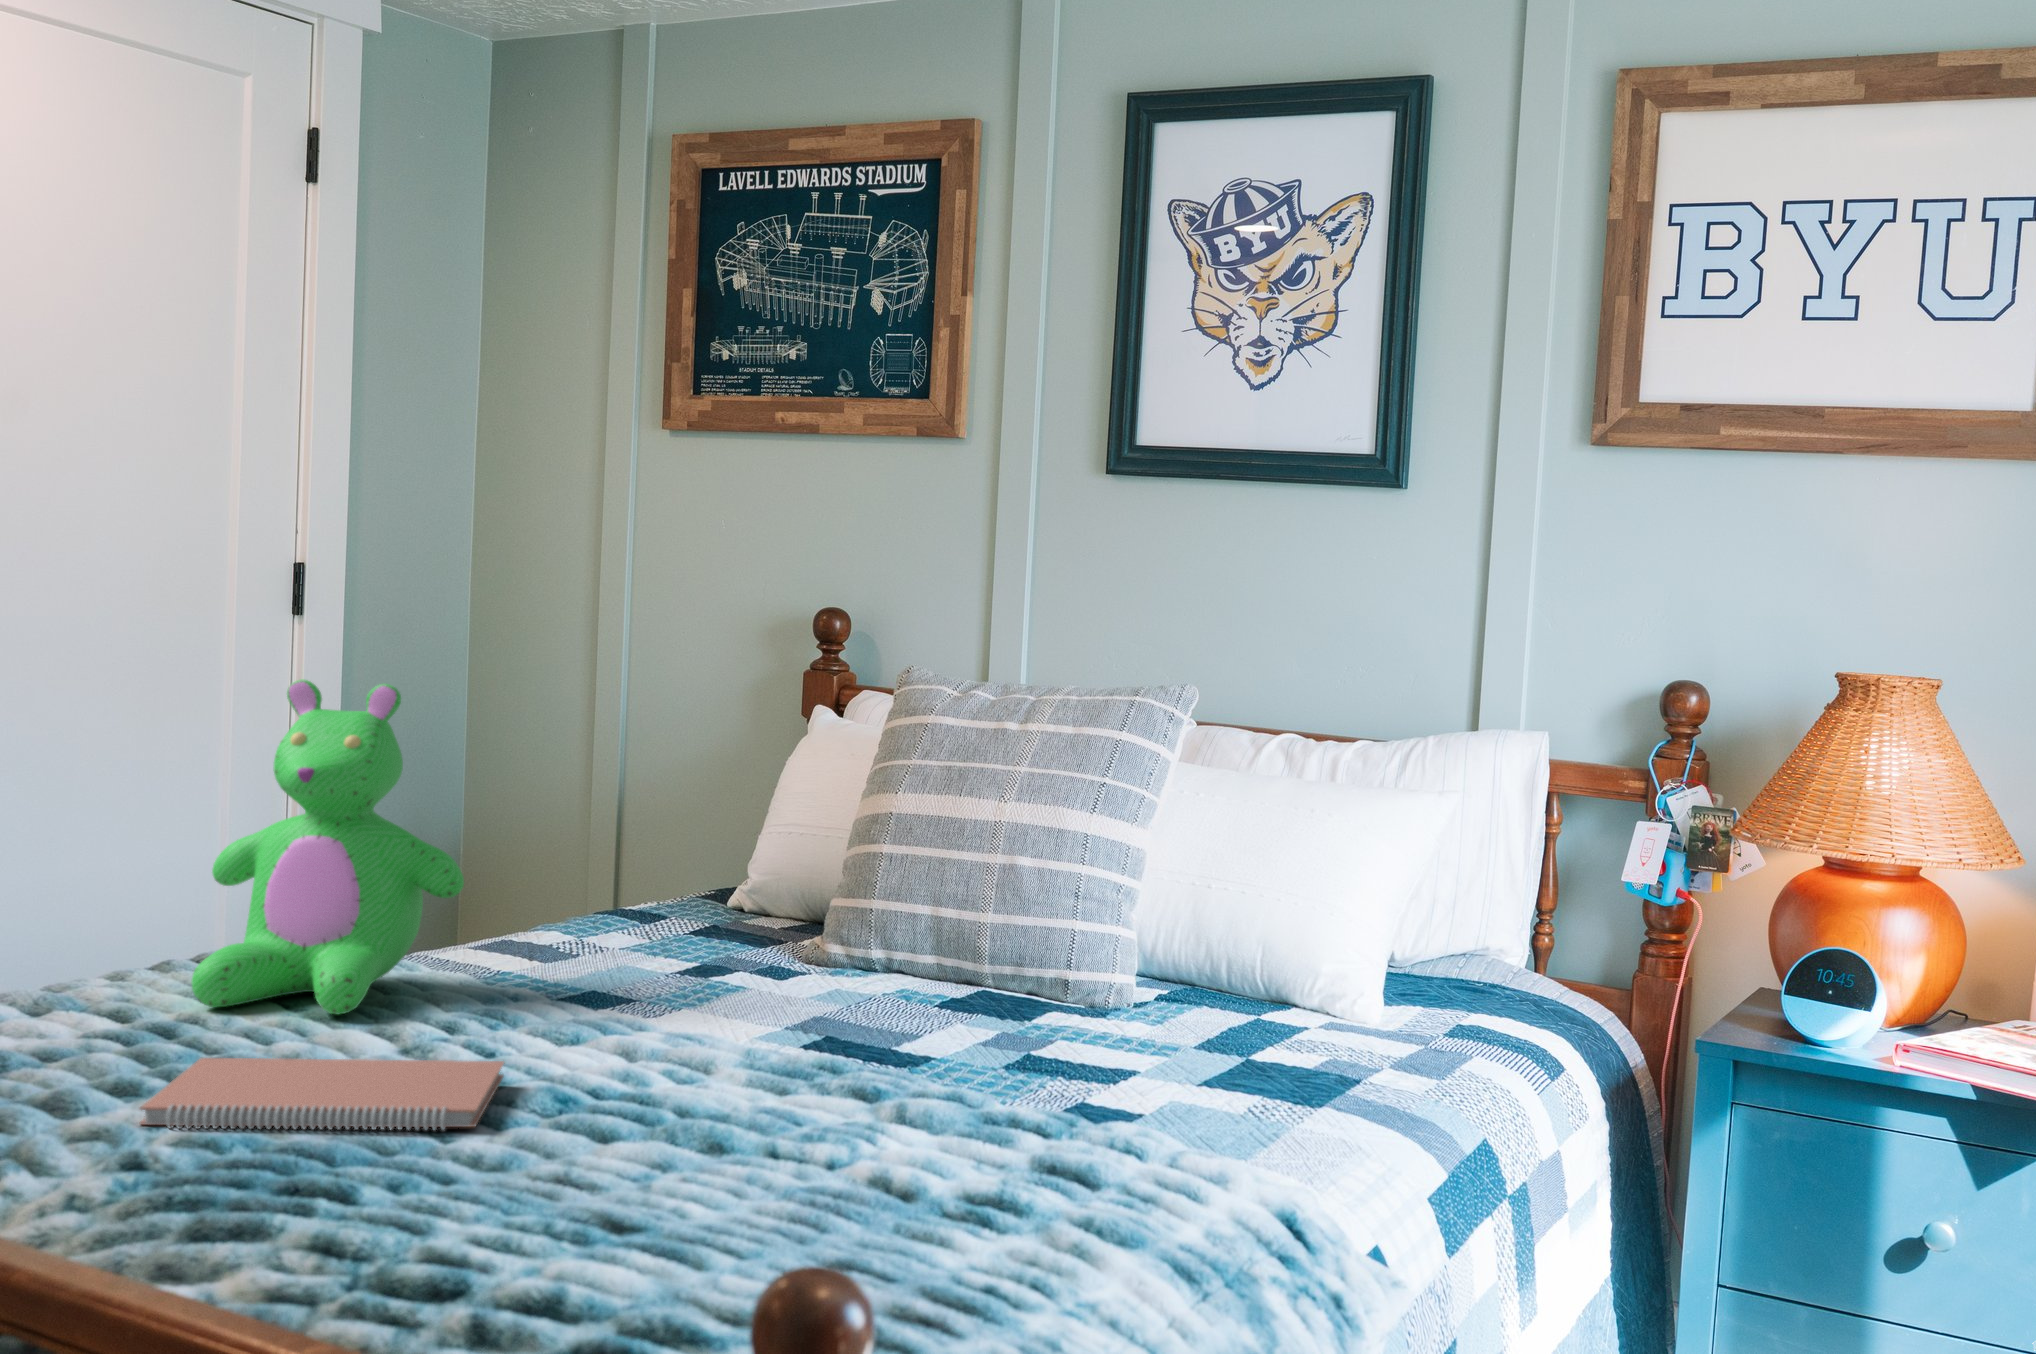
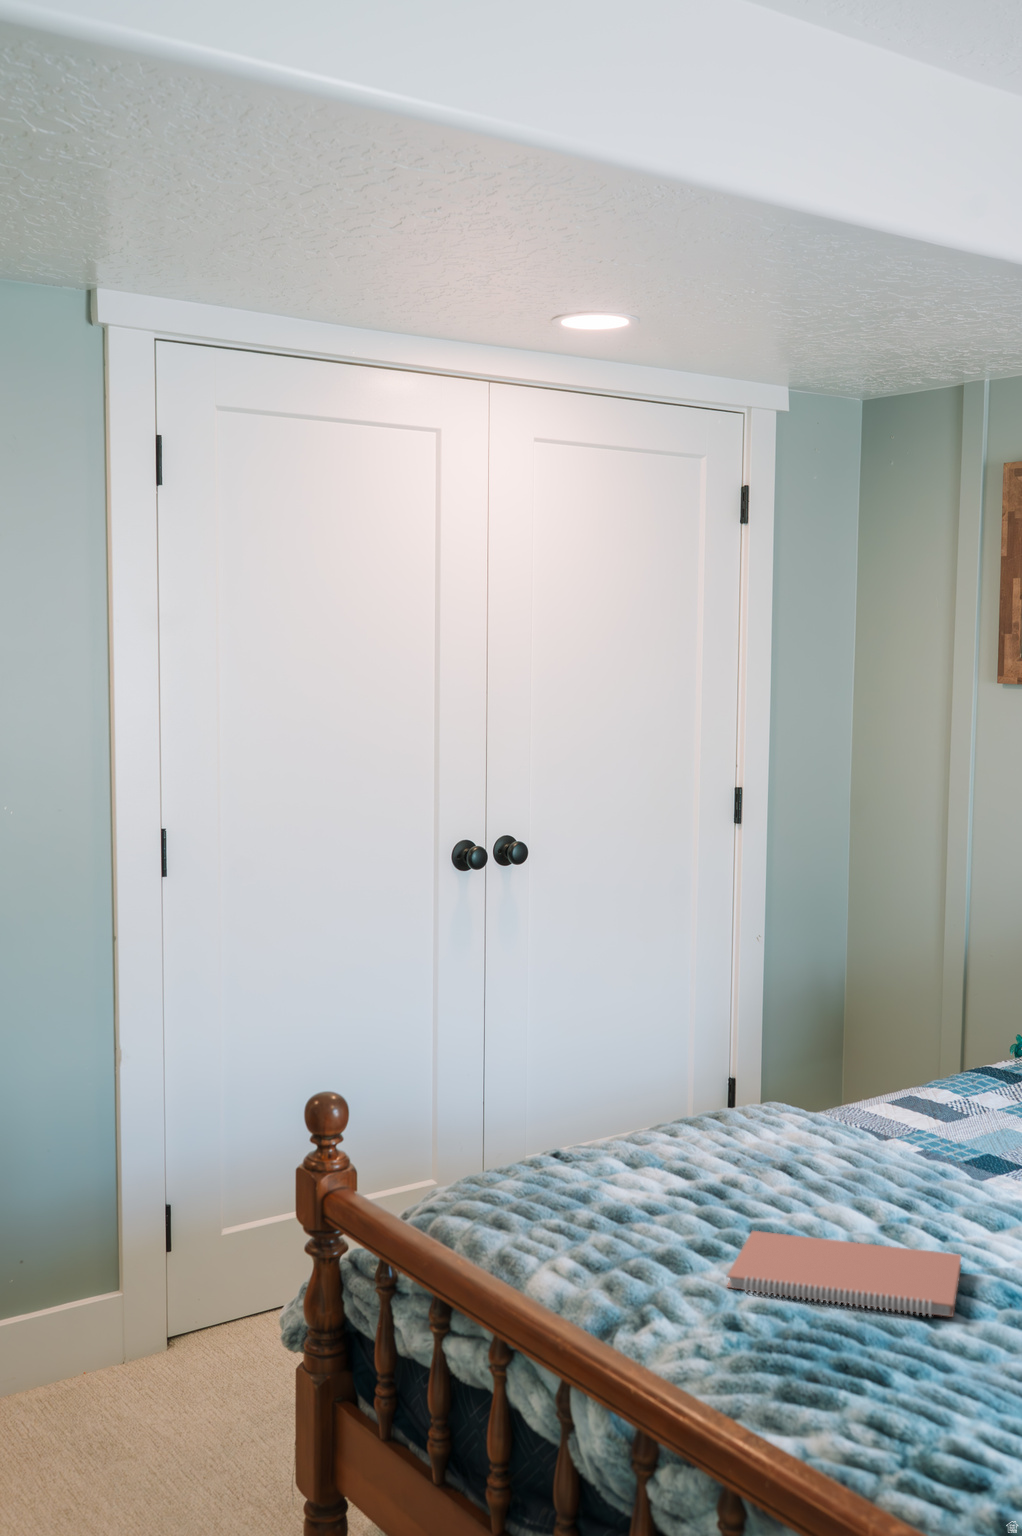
teddy bear: present [192,679,464,1015] -> none [728,941,905,1188]

